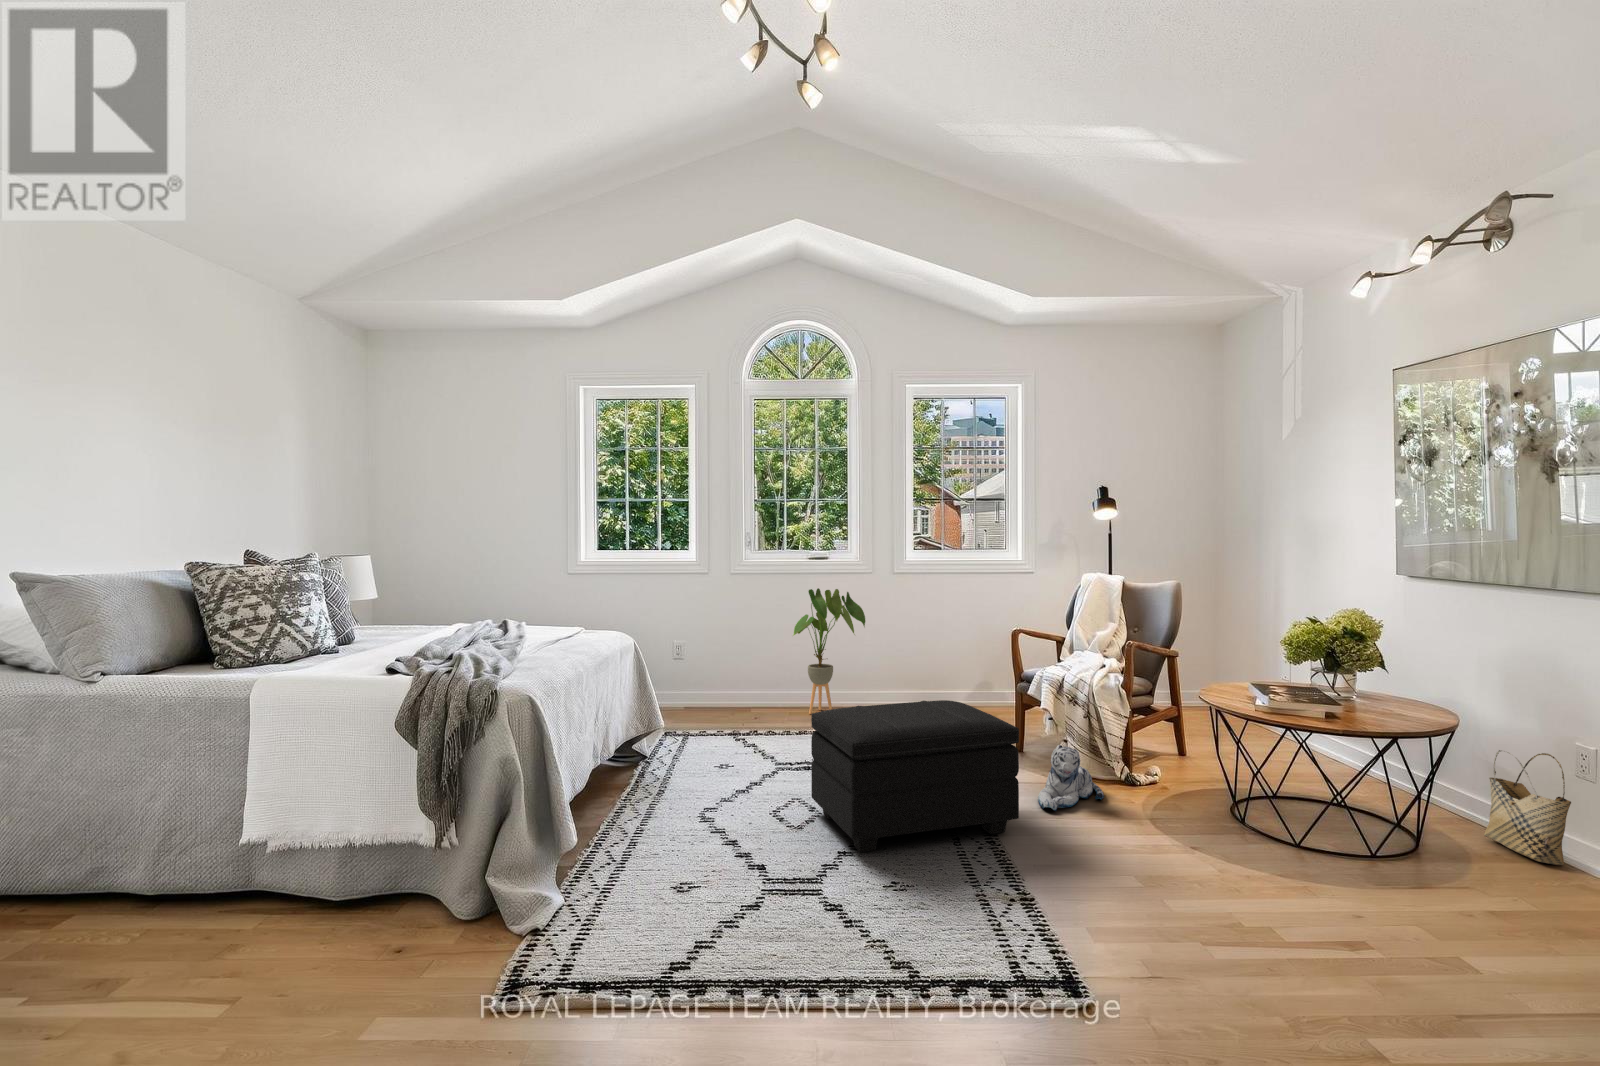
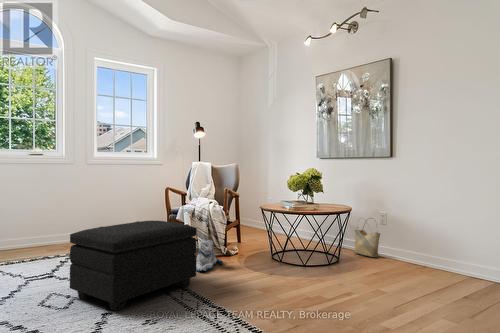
house plant: present [793,588,865,714] -> none [24,171,74,250]

